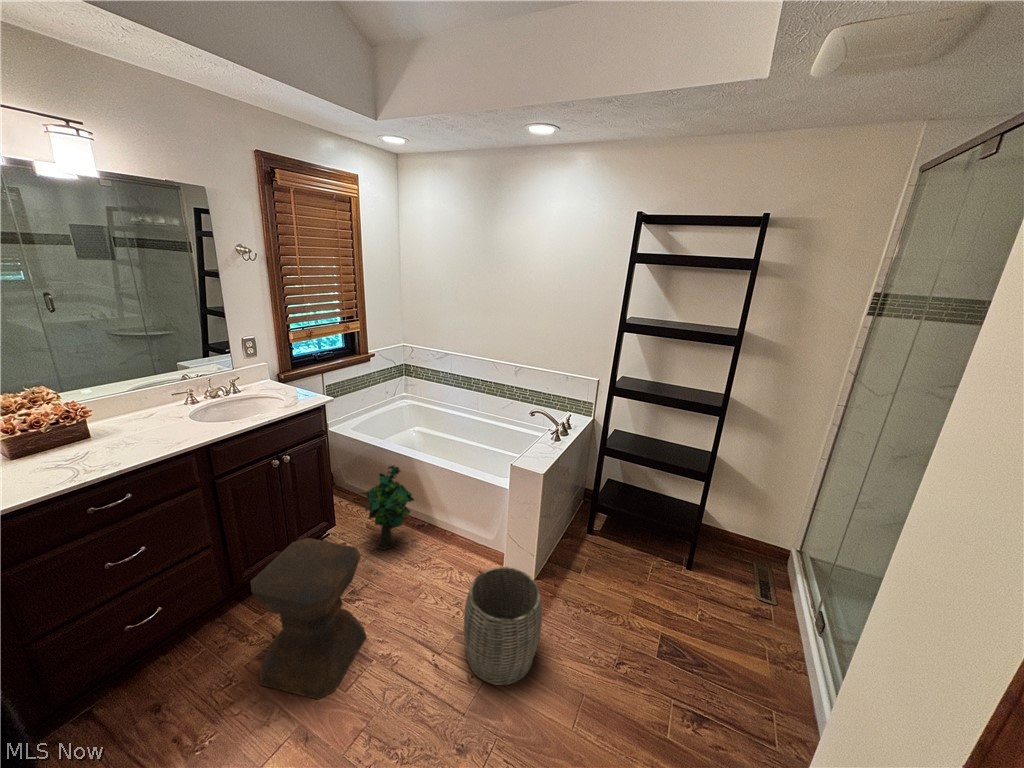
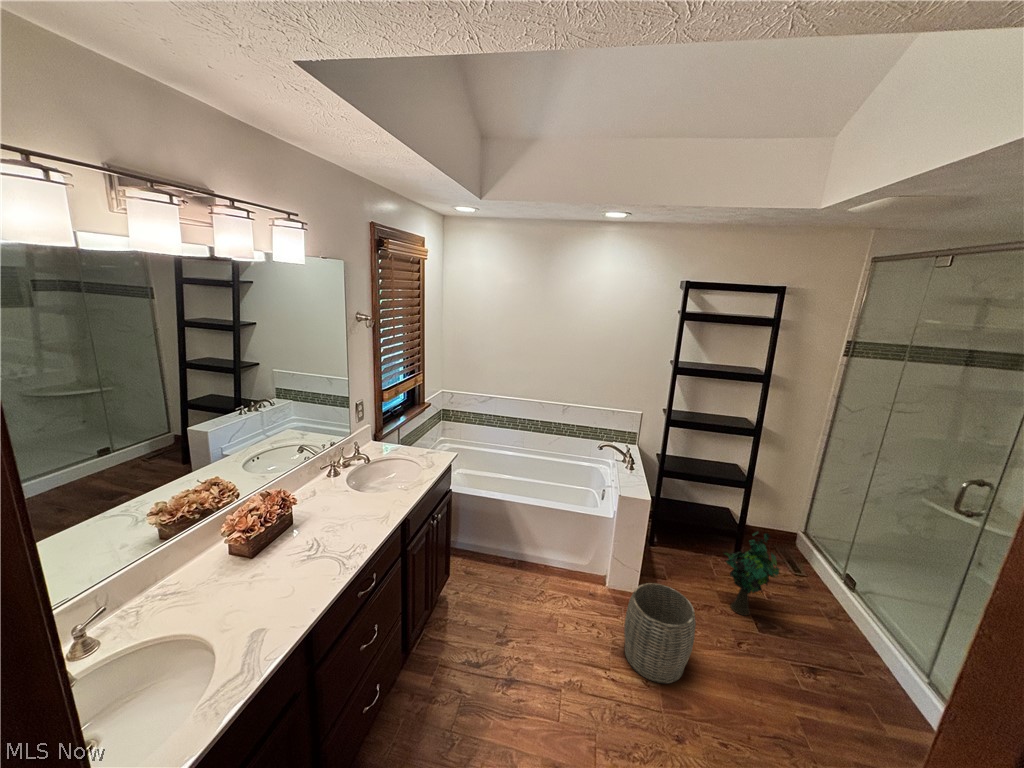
decorative plant: present [362,466,414,550] -> present [724,532,779,615]
stool: present [251,538,367,699] -> none [473,589,557,736]

